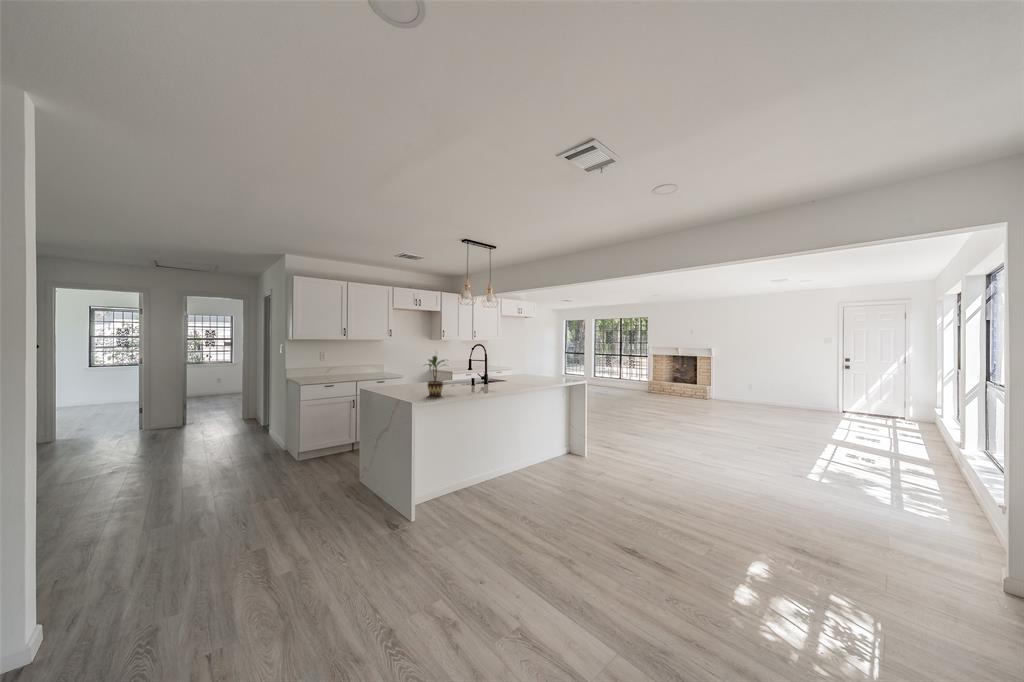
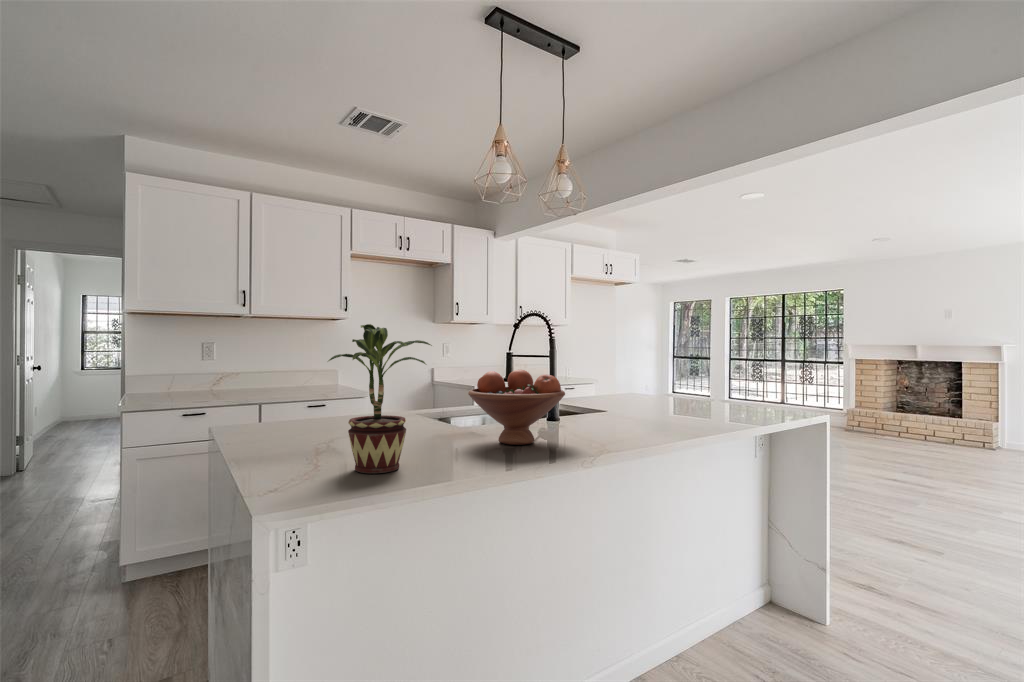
fruit bowl: none [458,367,489,390] -> present [468,370,565,445]

